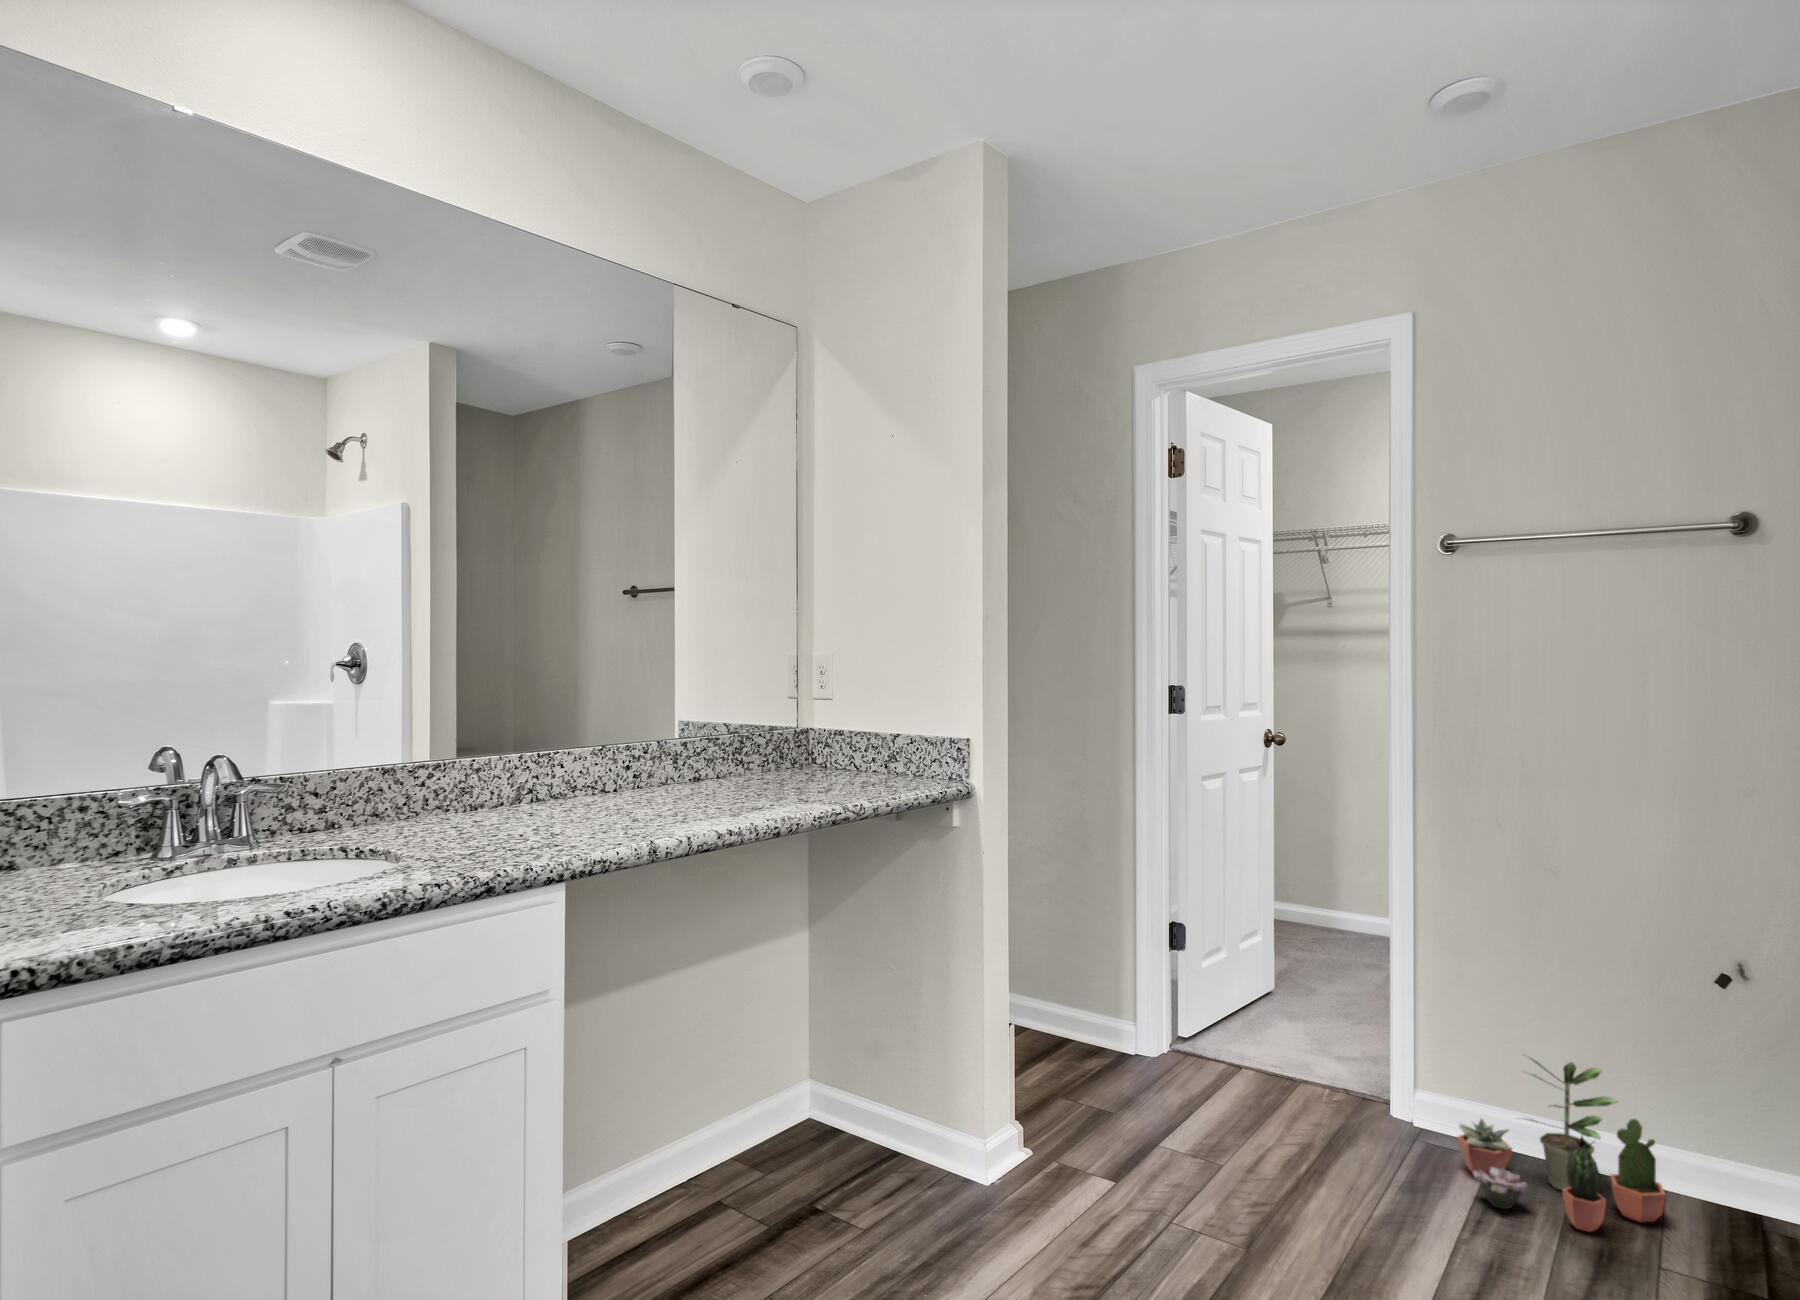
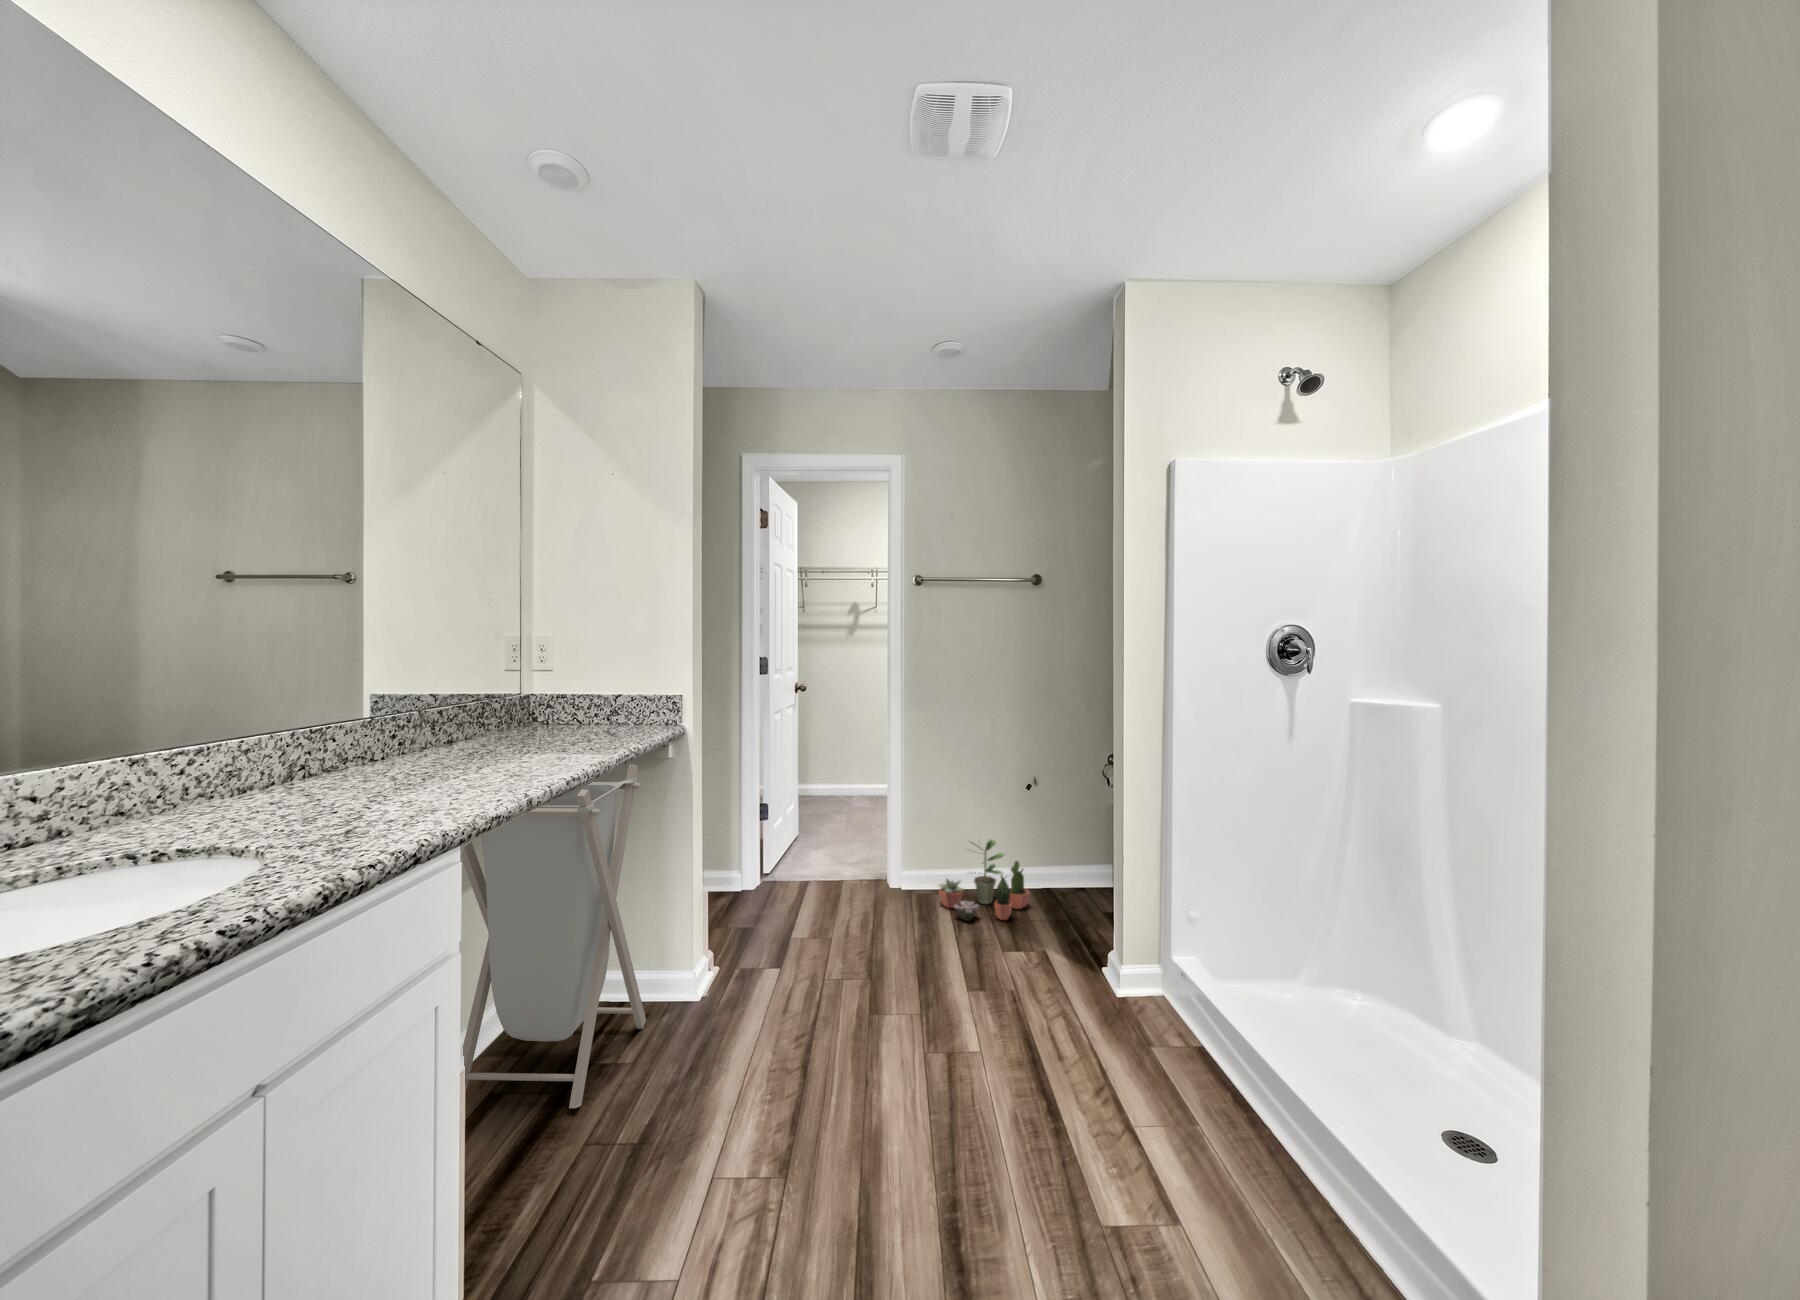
laundry hamper: none [663,815,902,1254] -> present [462,765,646,1108]

